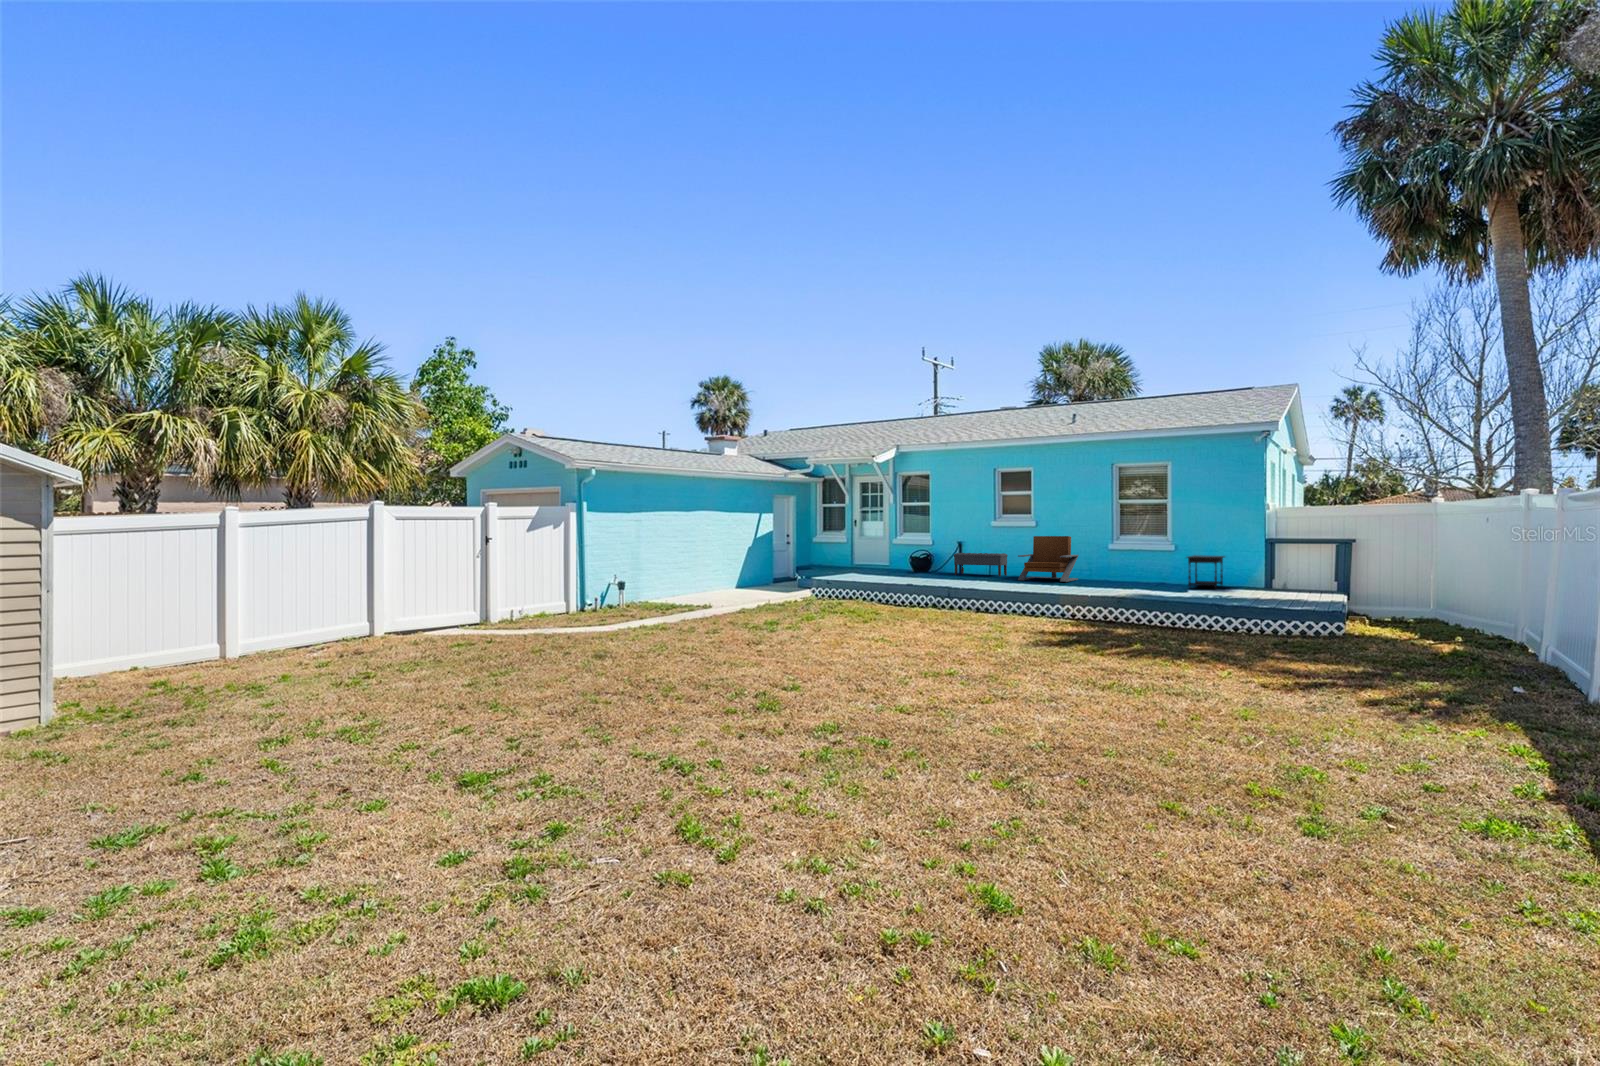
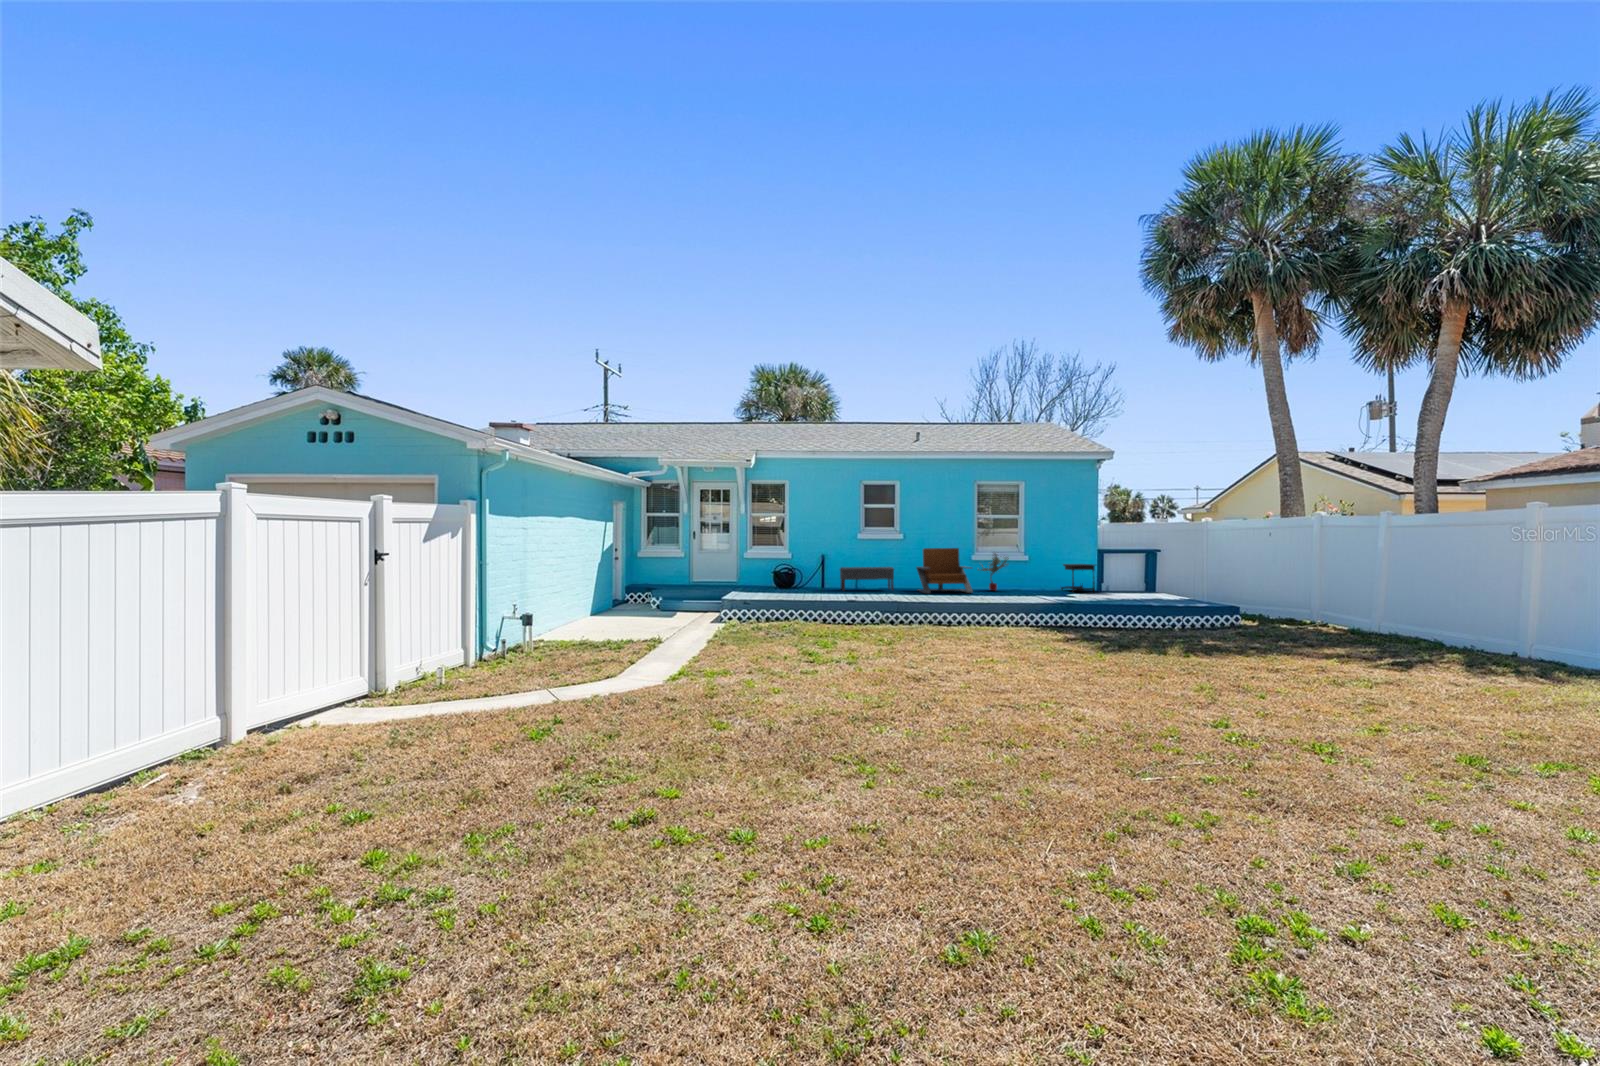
potted tree: none [1090,540,1126,582] -> present [978,553,1008,591]

